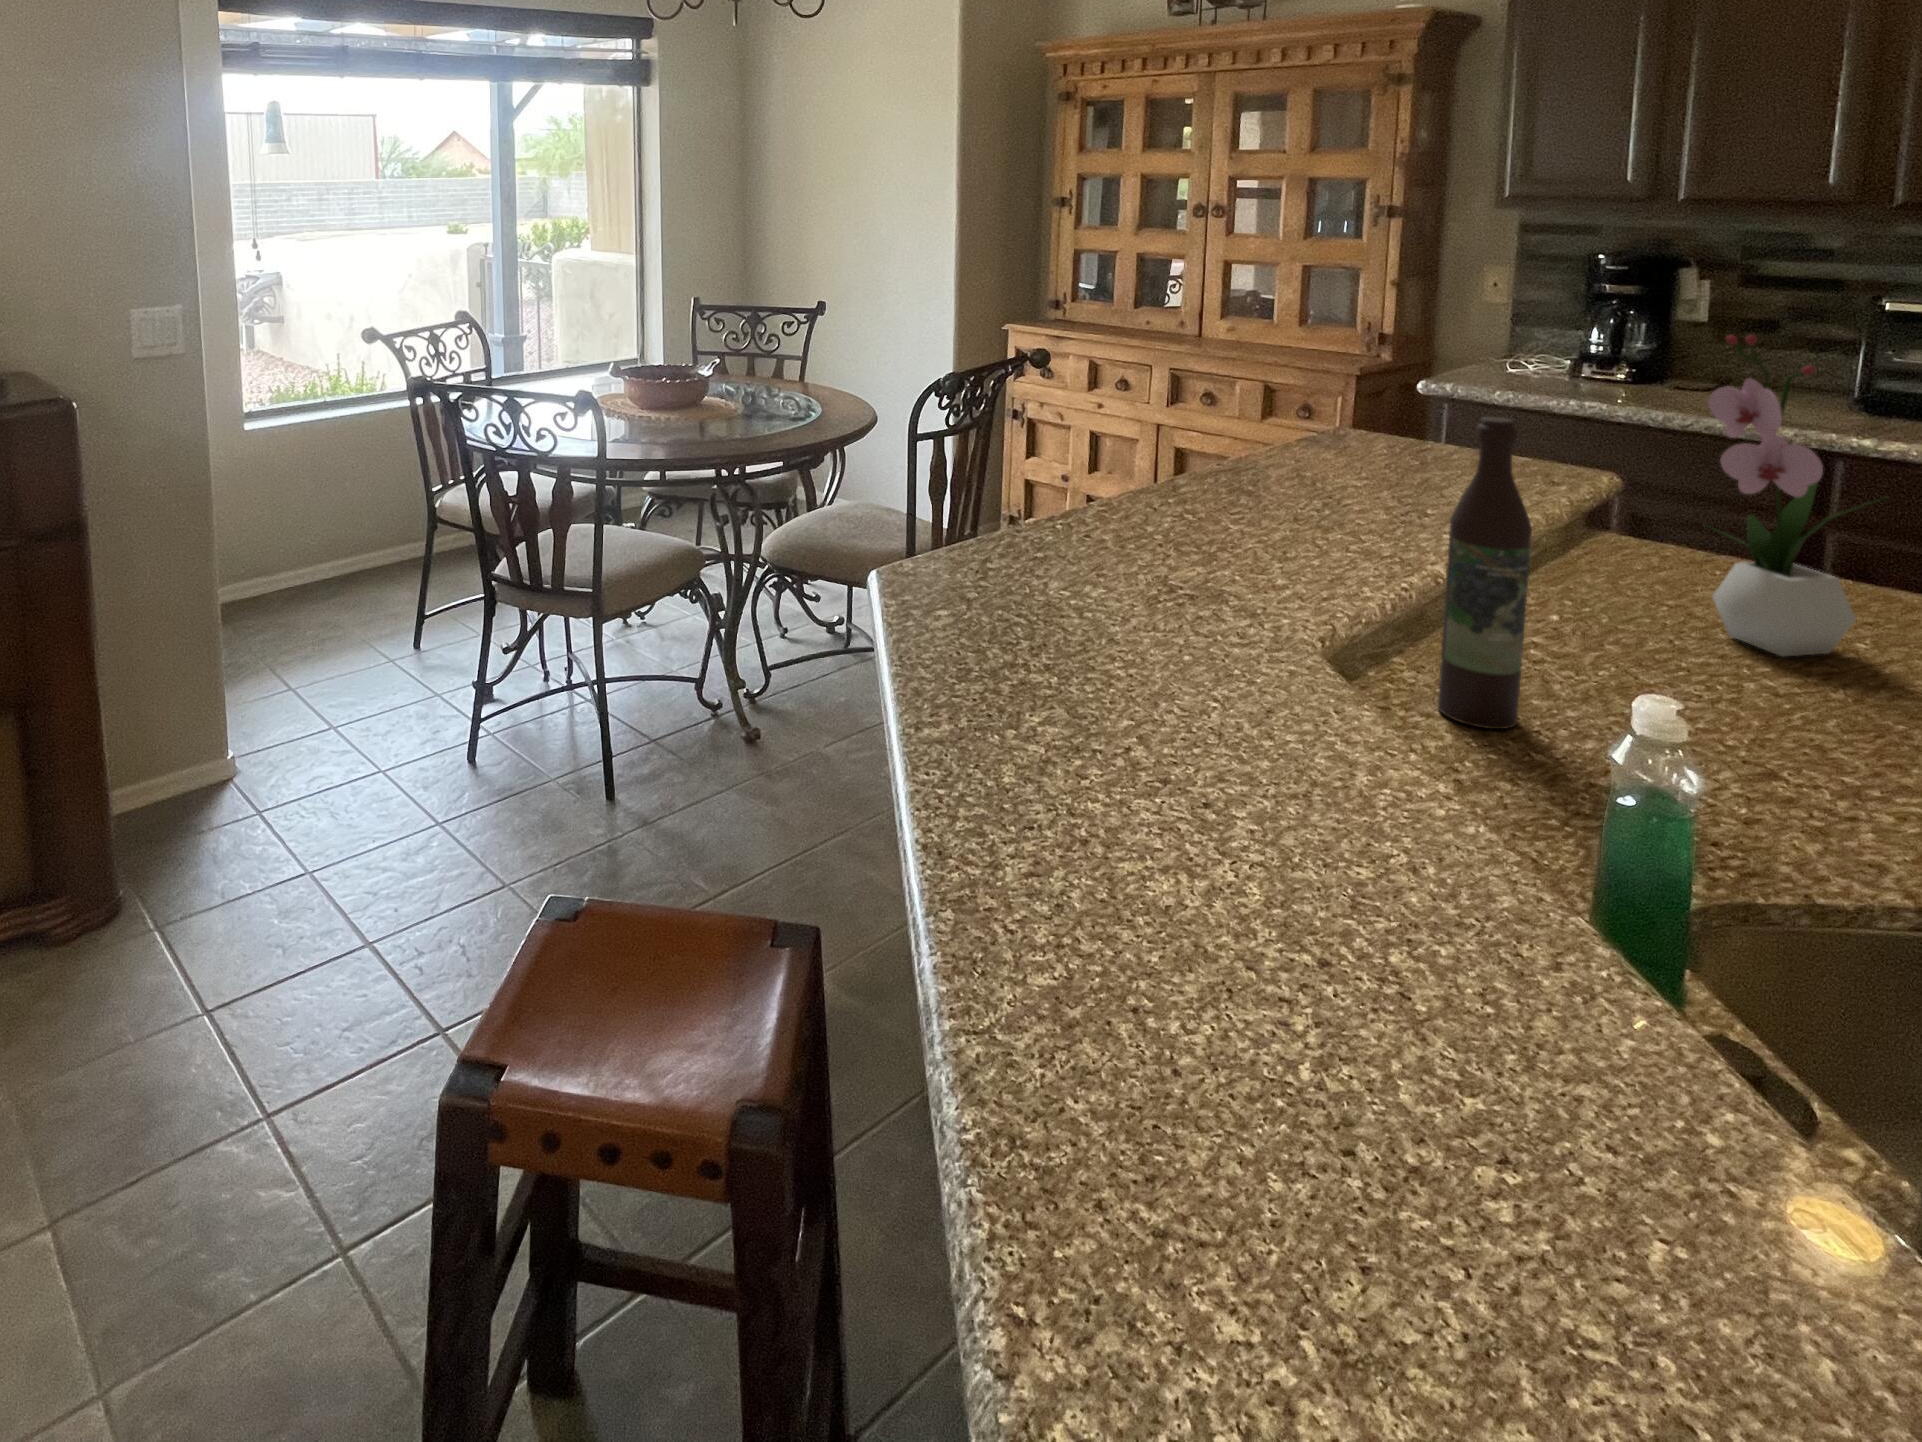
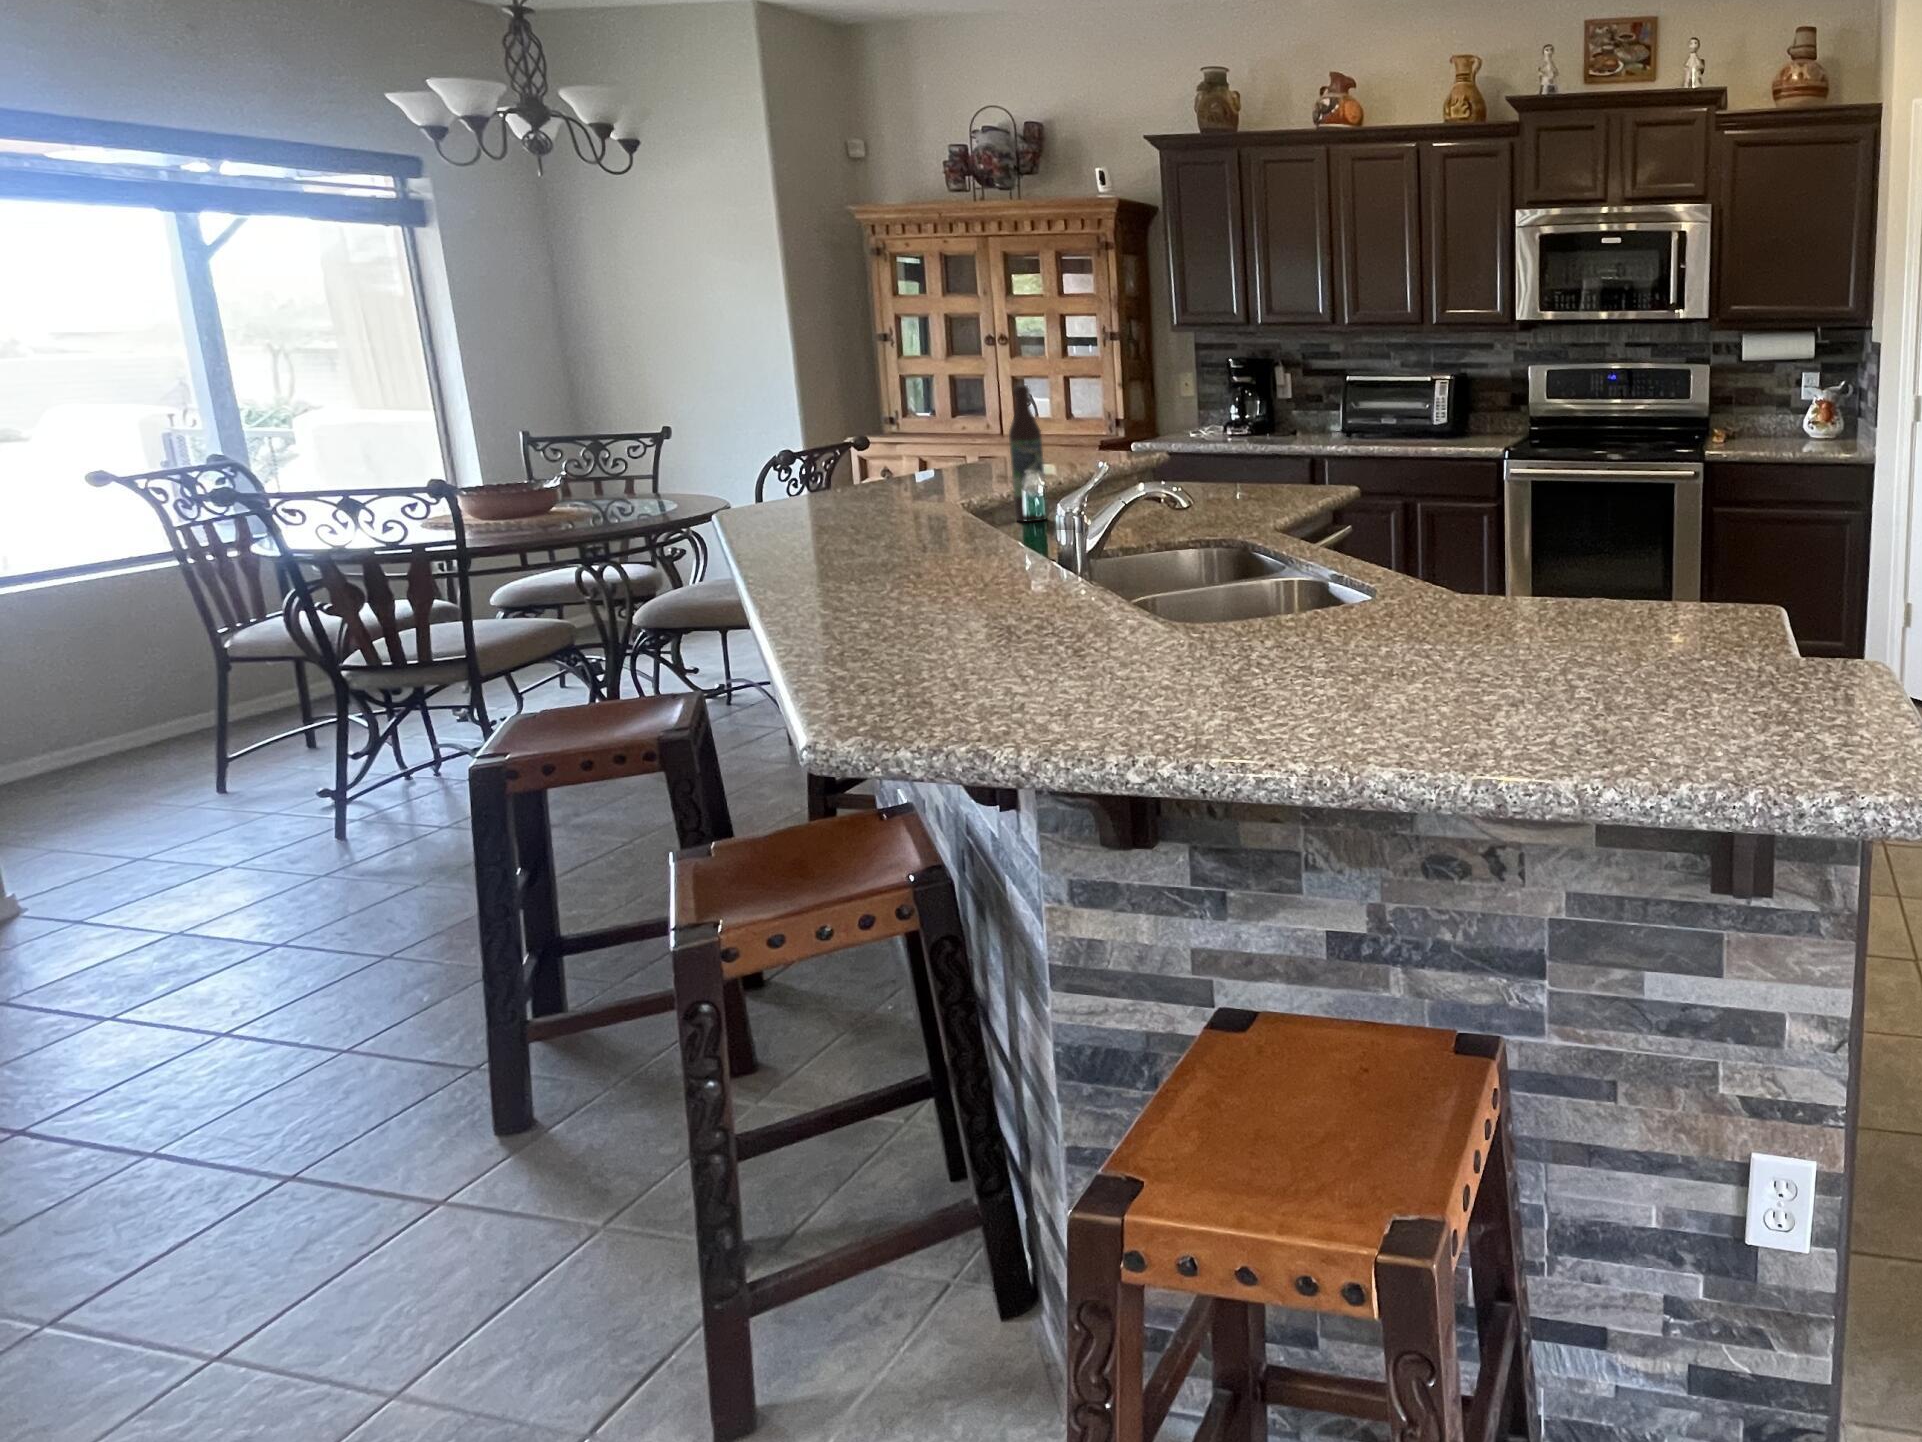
flower arrangement: present [1708,334,1882,656] -> none [1141,356,1208,495]

